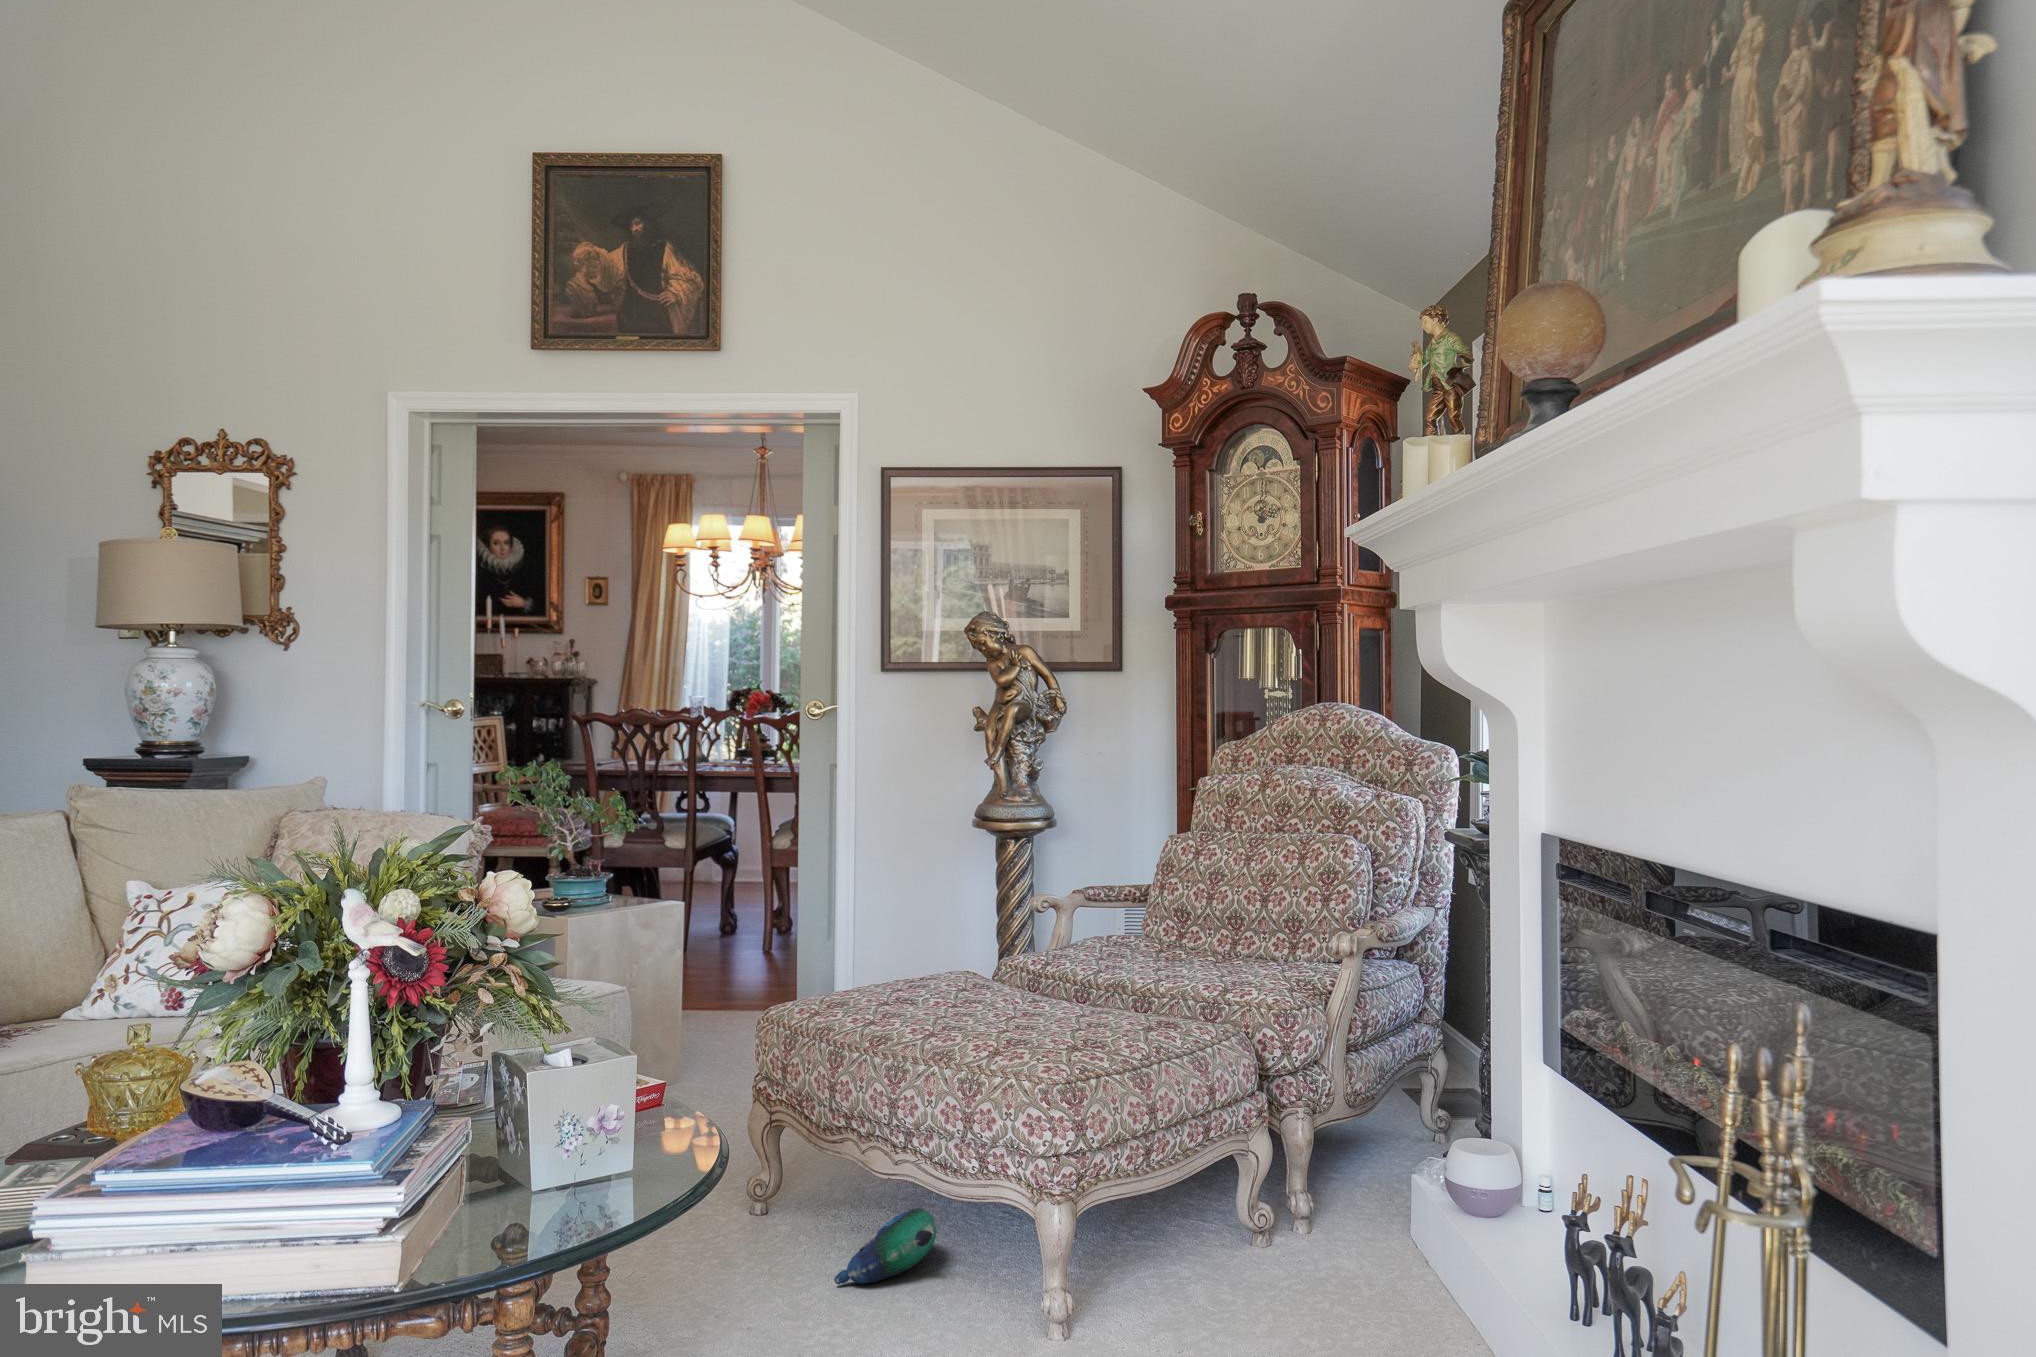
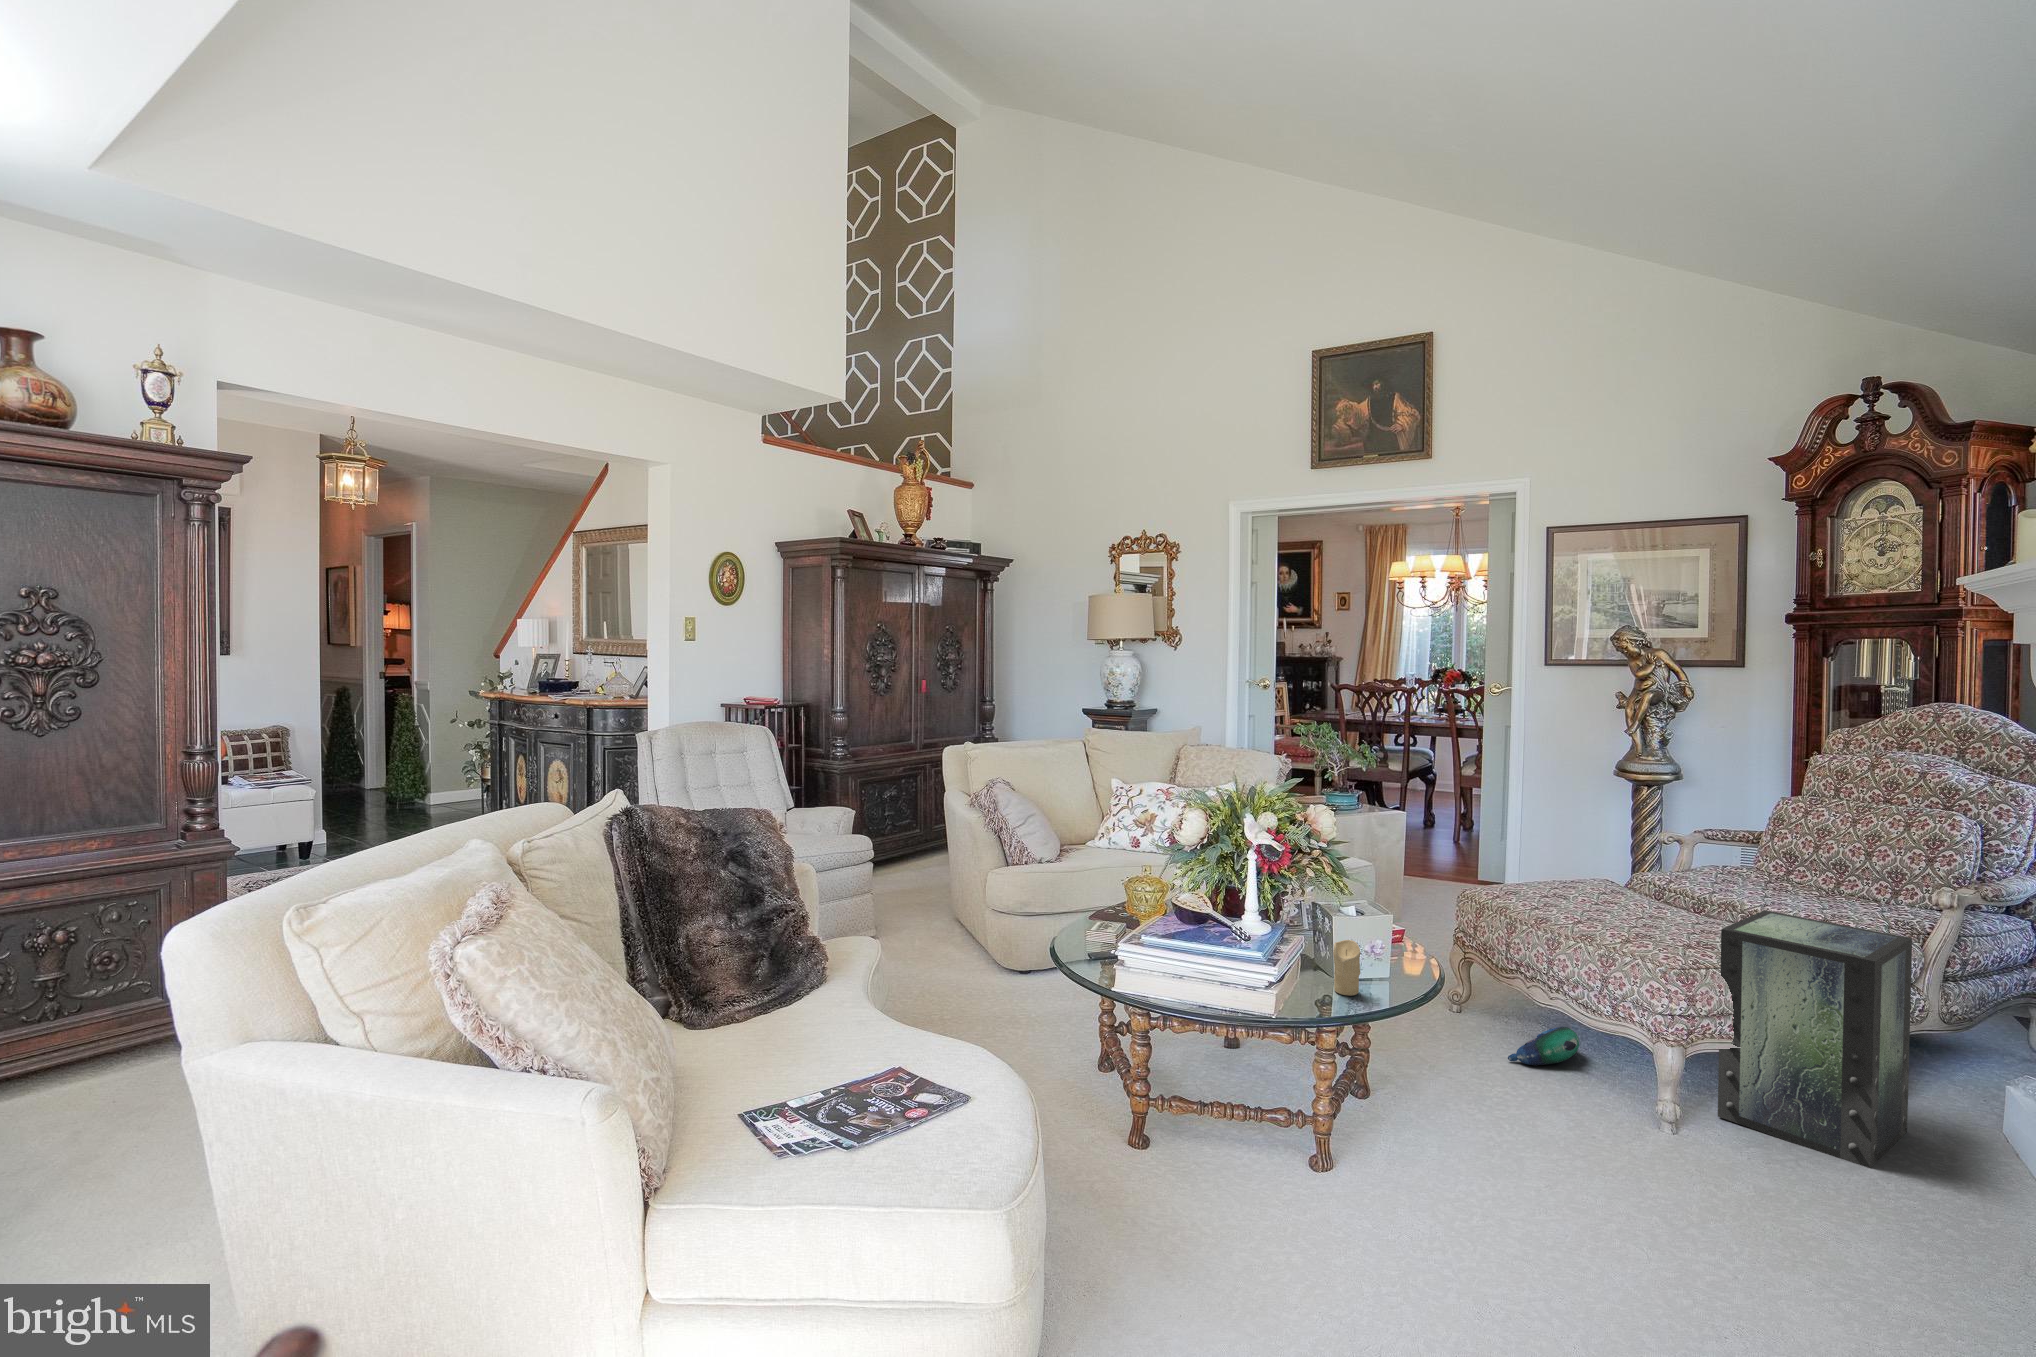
storage box: none [1116,982,1321,1330] -> present [1718,910,1912,1168]
candle: none [523,1115,576,1227] -> present [1333,940,1360,996]

